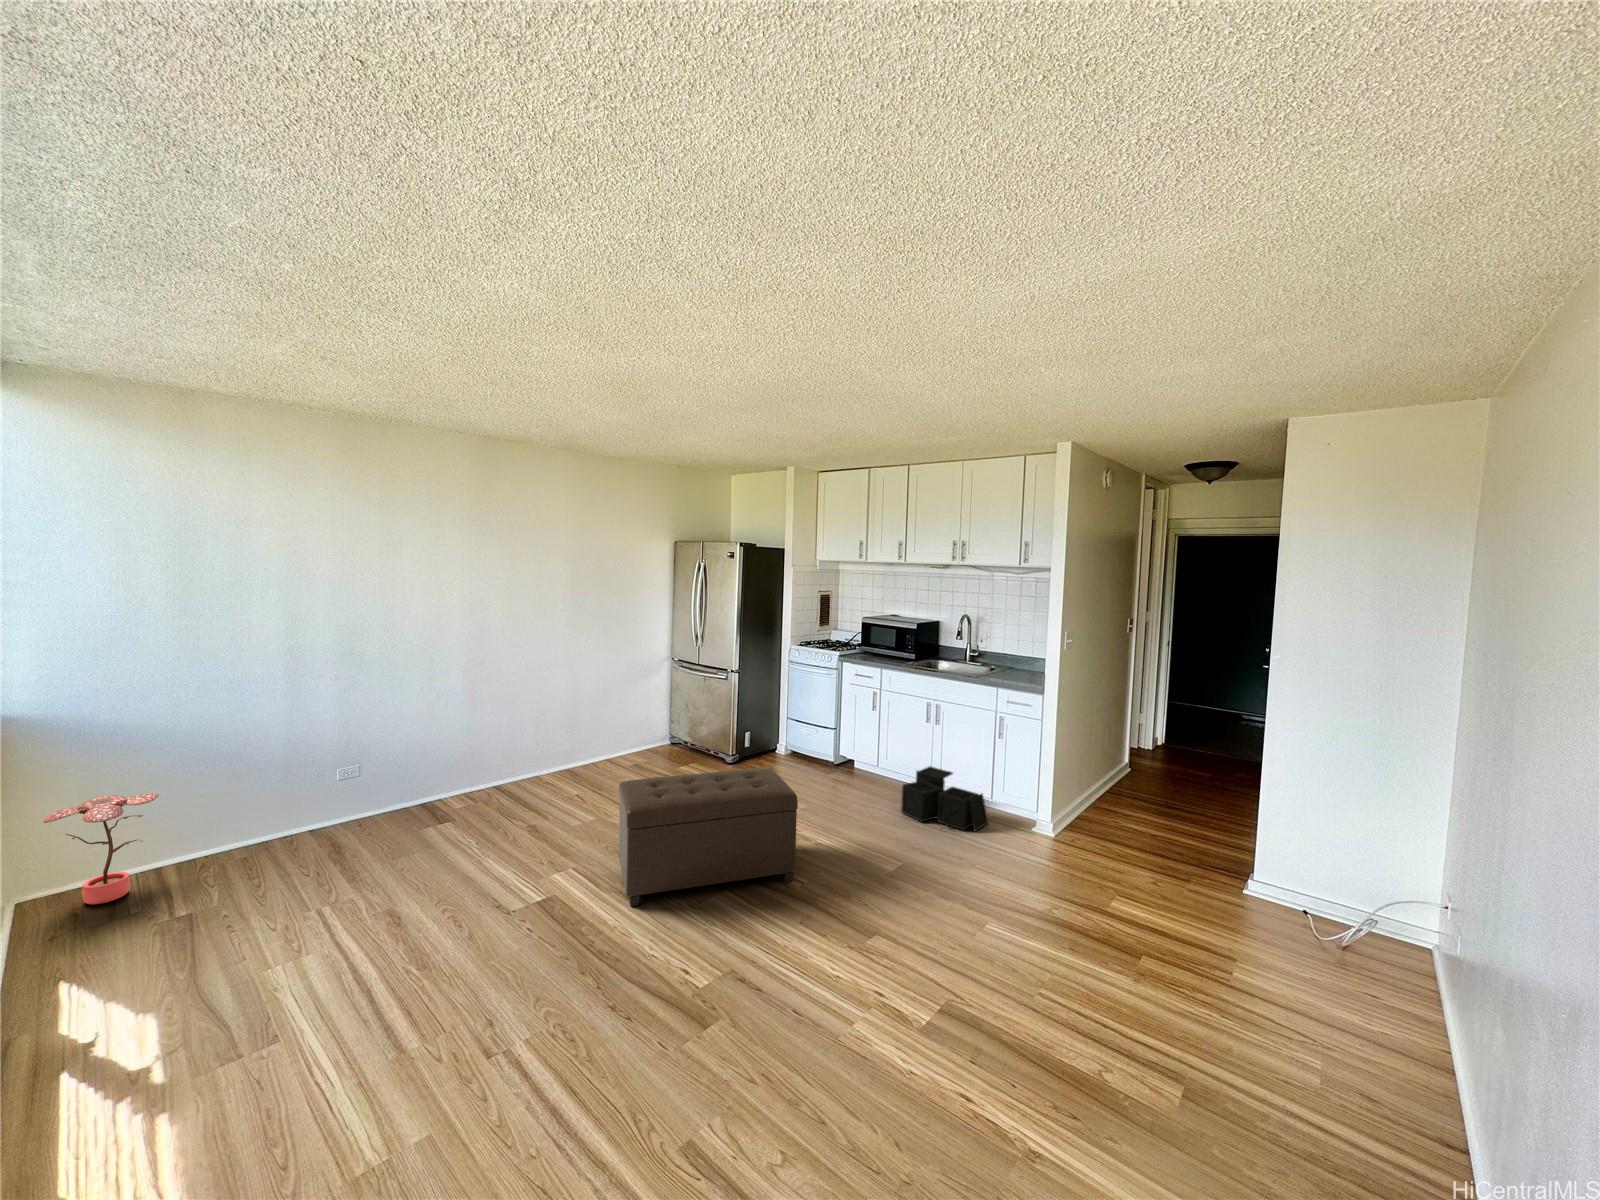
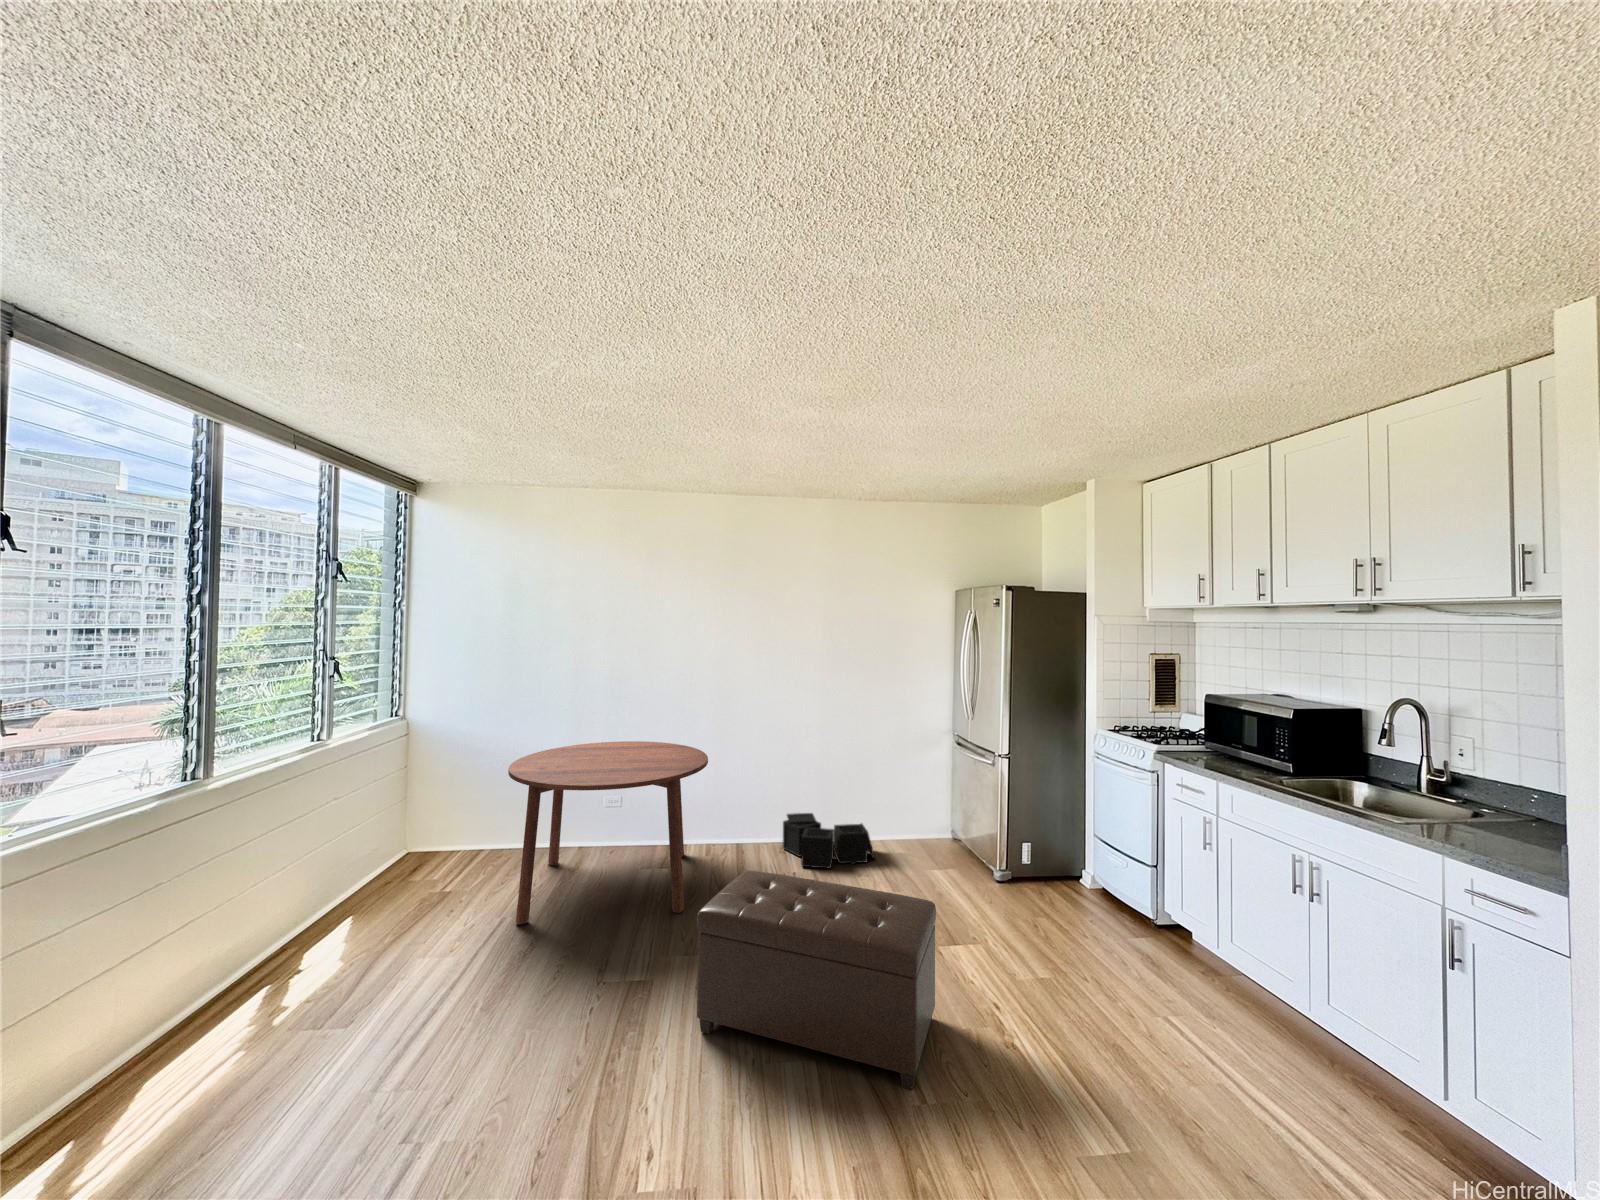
dining table: none [257,696,508,908] -> present [508,741,708,925]
storage bin: present [901,767,988,831] -> present [783,813,875,868]
potted plant: present [44,794,159,904] -> none [417,791,481,871]

